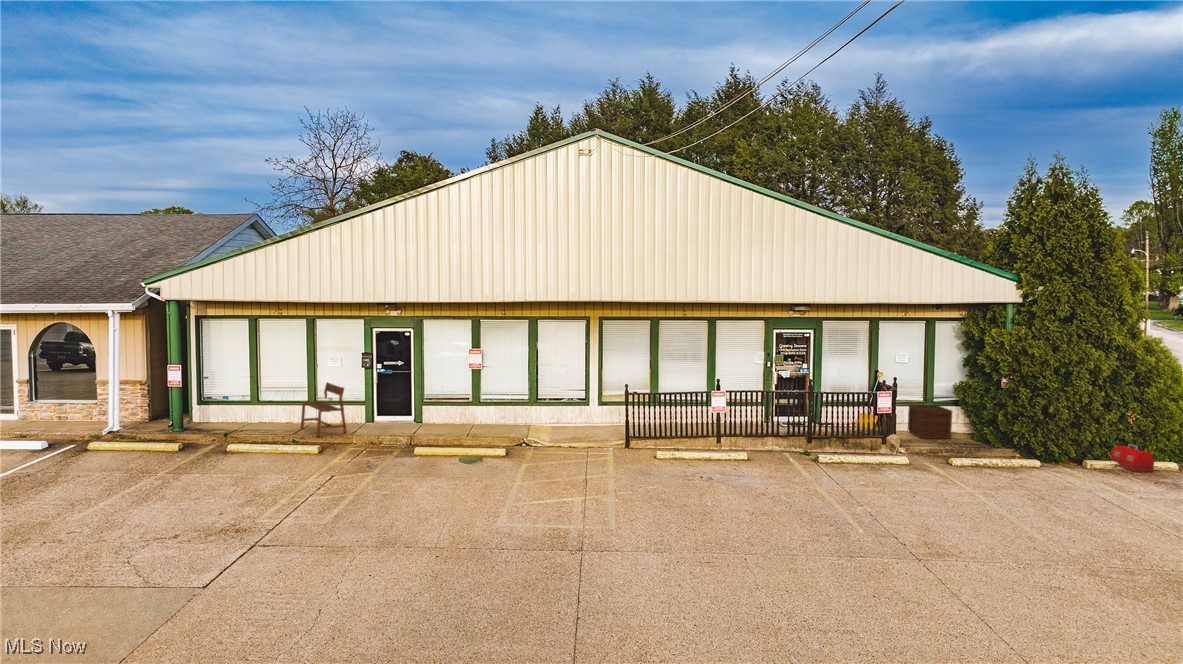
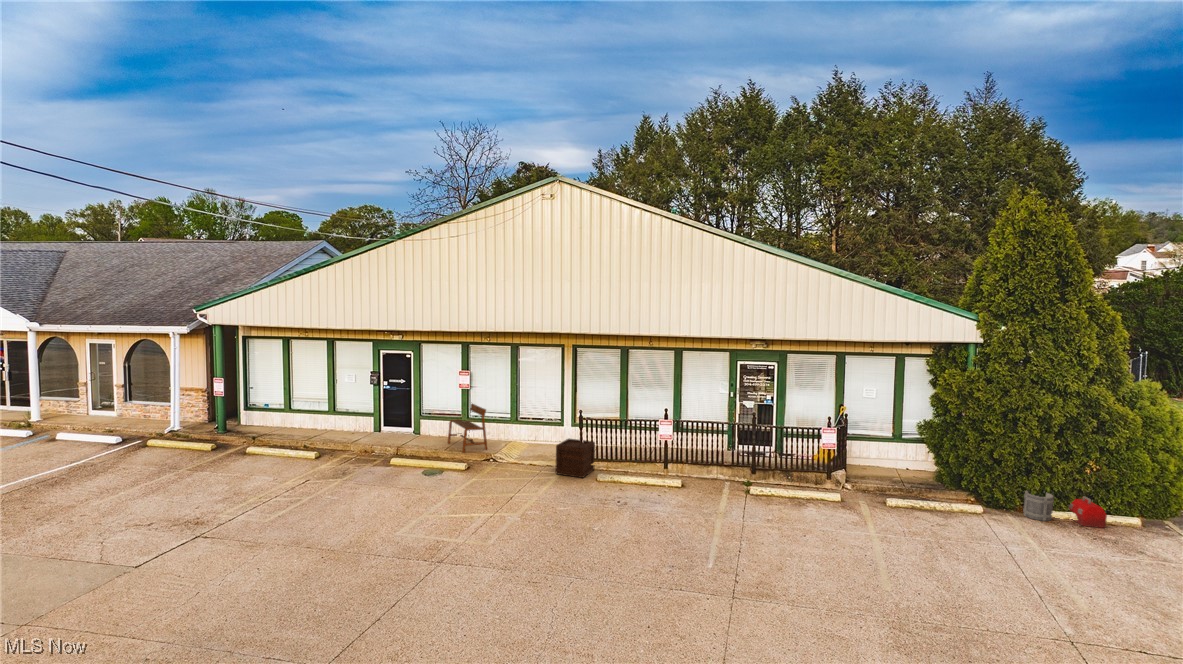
bench: present [301,382,347,437] -> present [448,404,487,453]
wooden crate: present [908,405,952,439] -> present [555,438,595,478]
bucket: none [1075,442,1106,470] -> present [1023,491,1054,521]

